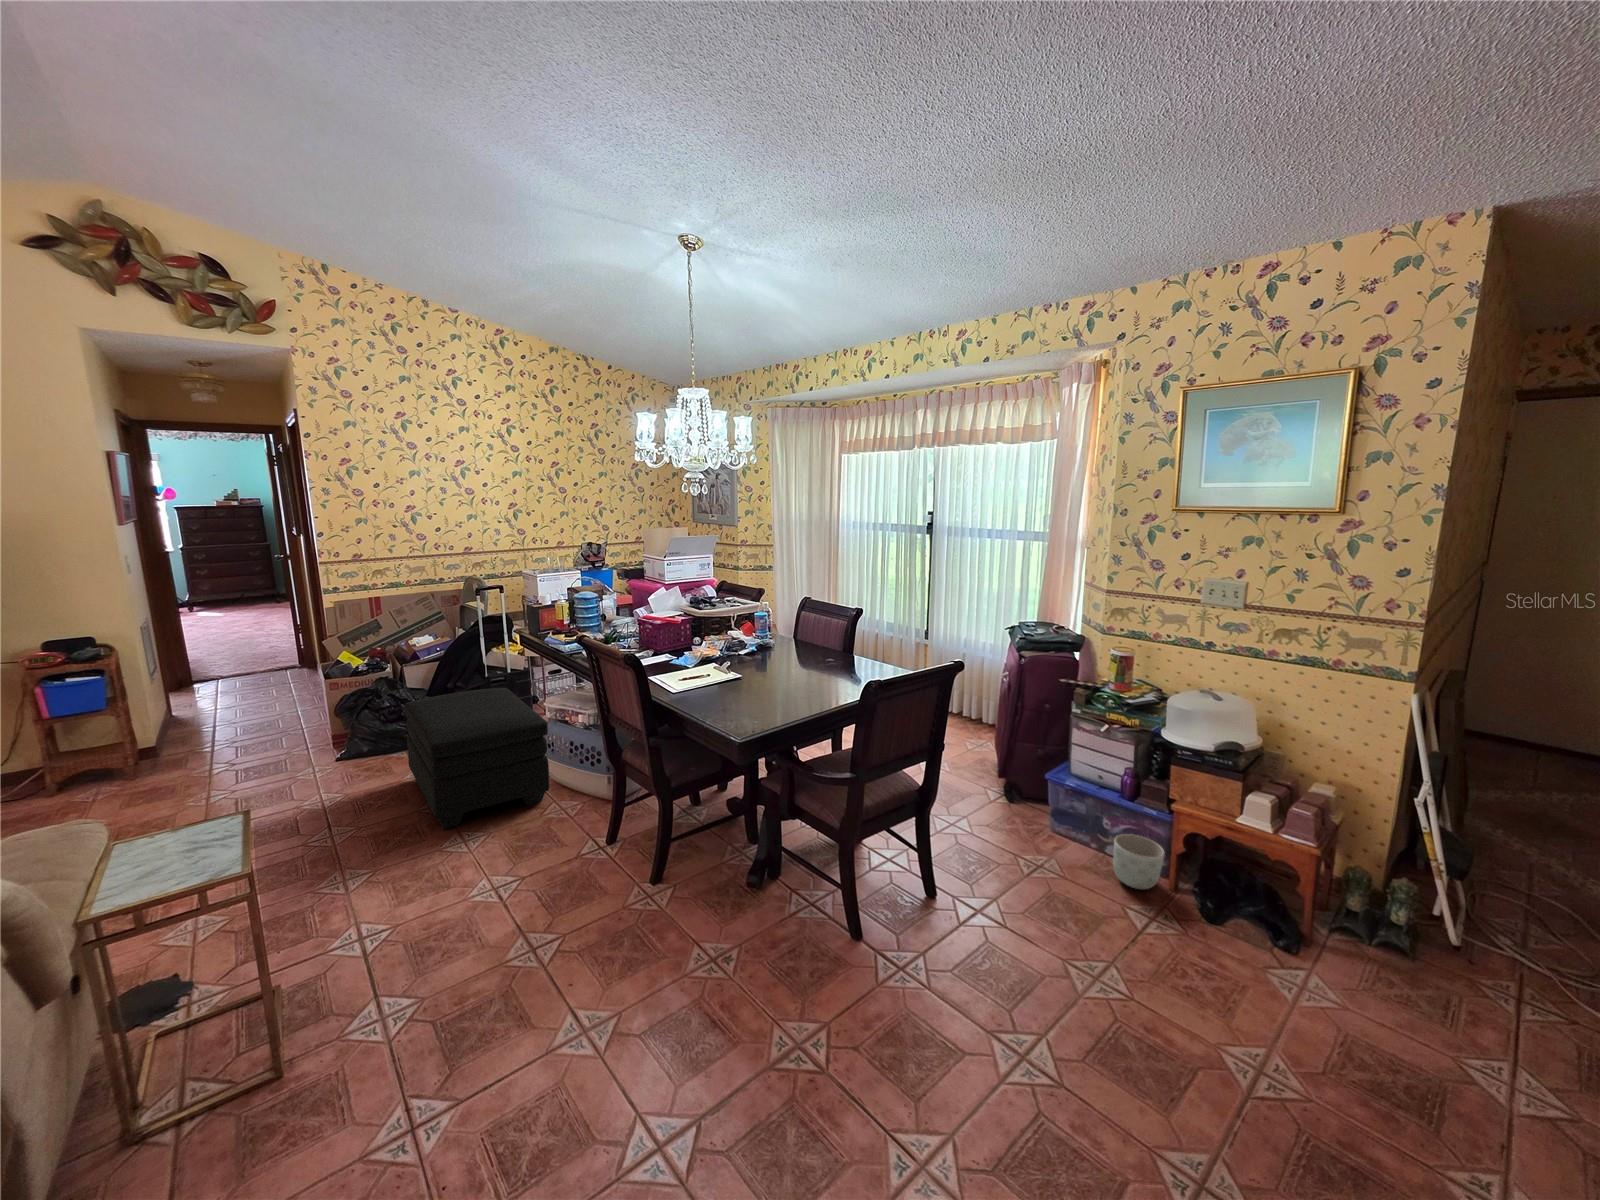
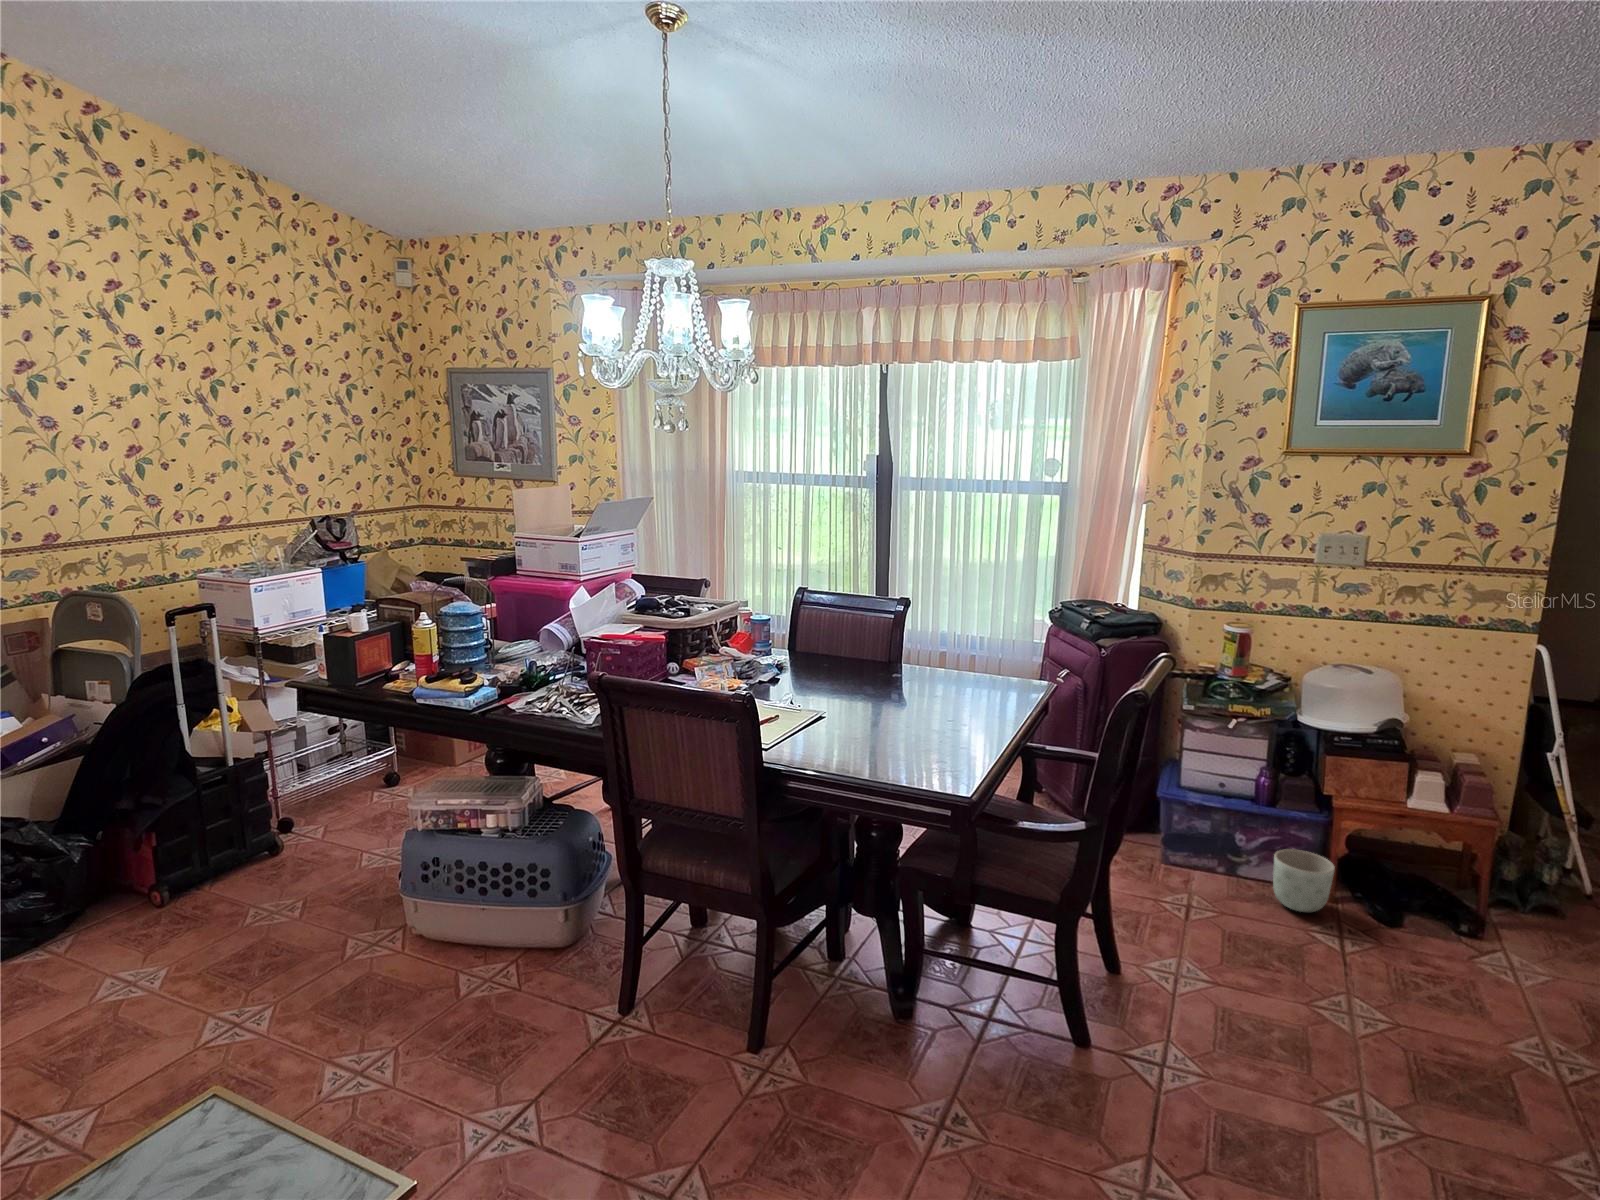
ottoman: present [405,688,549,829] -> none [87,806,447,1095]

